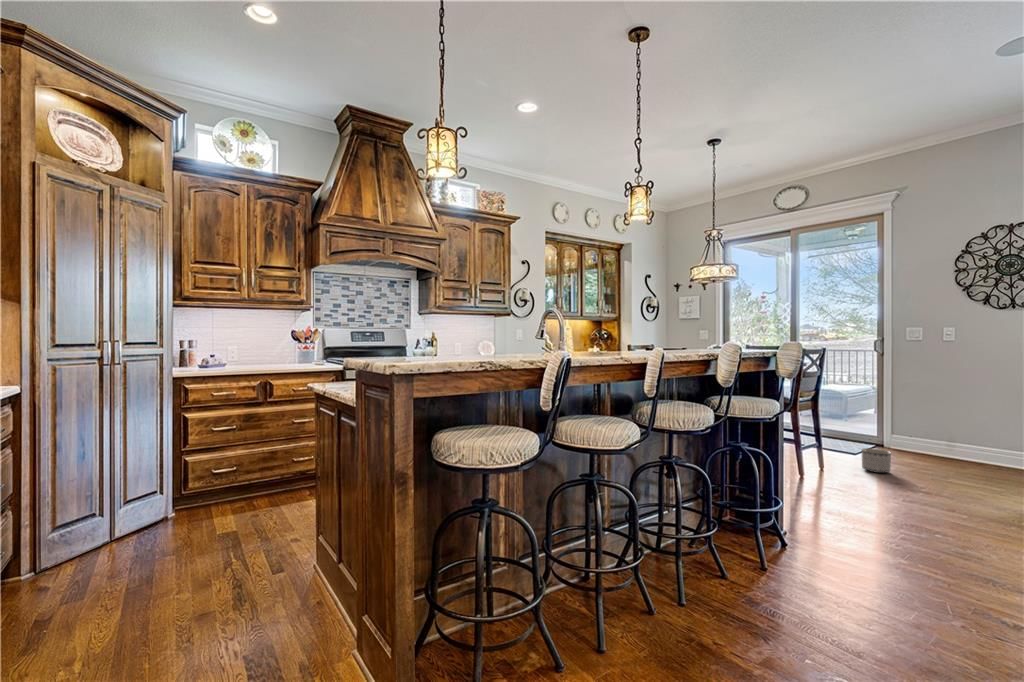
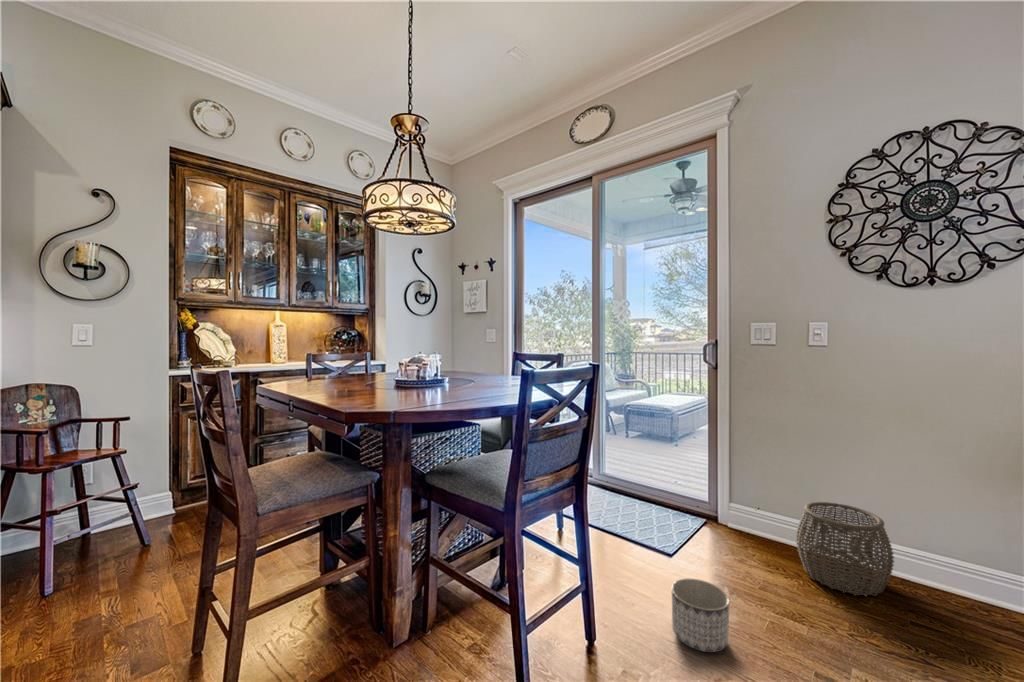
woven basket: none [931,427,987,468] -> present [796,502,894,596]

